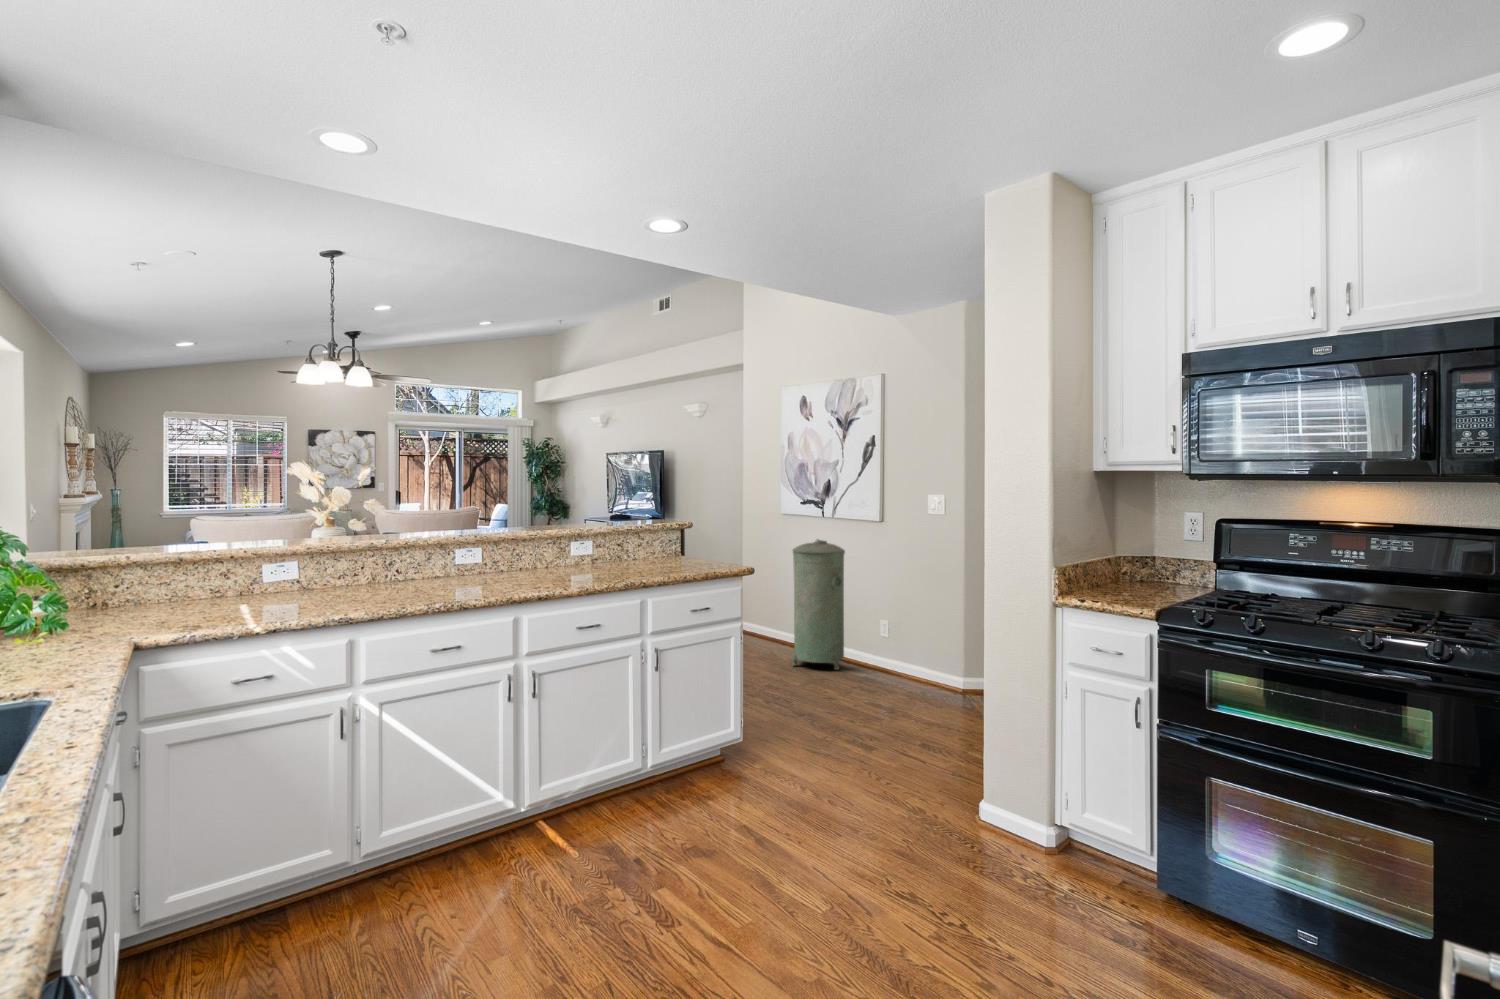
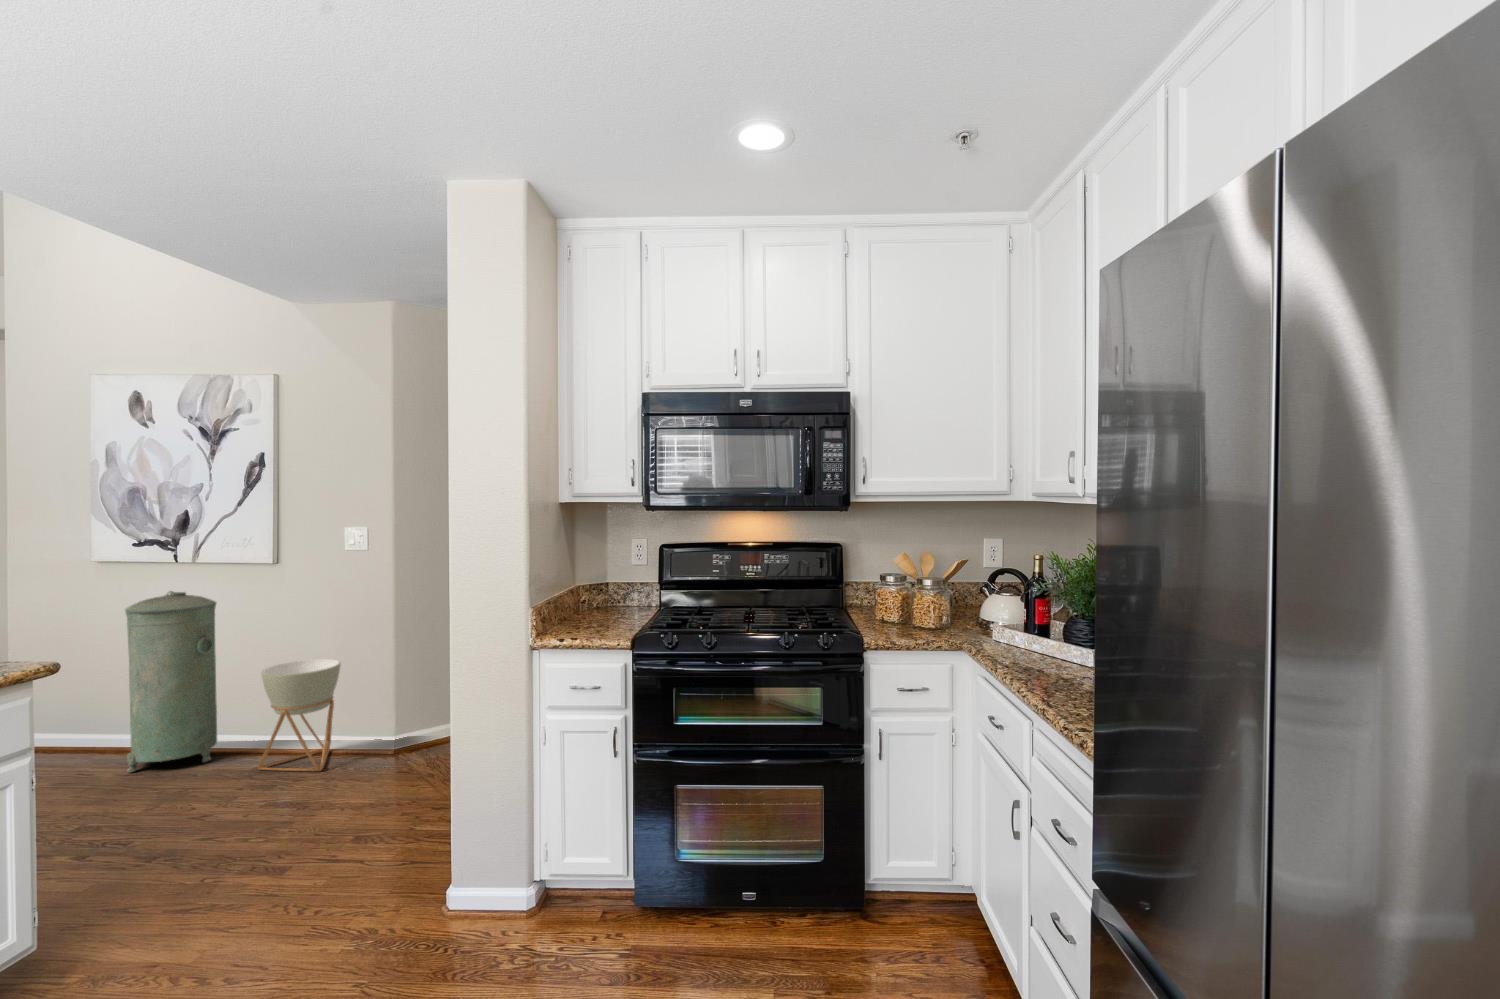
planter: none [867,604,926,695] -> present [258,659,341,771]

